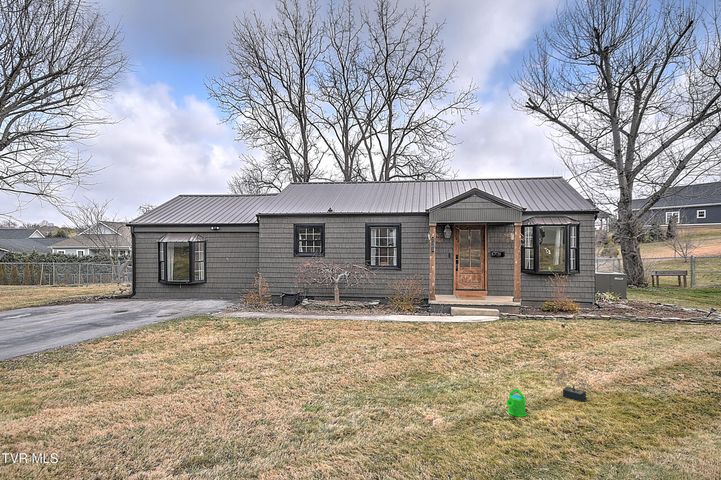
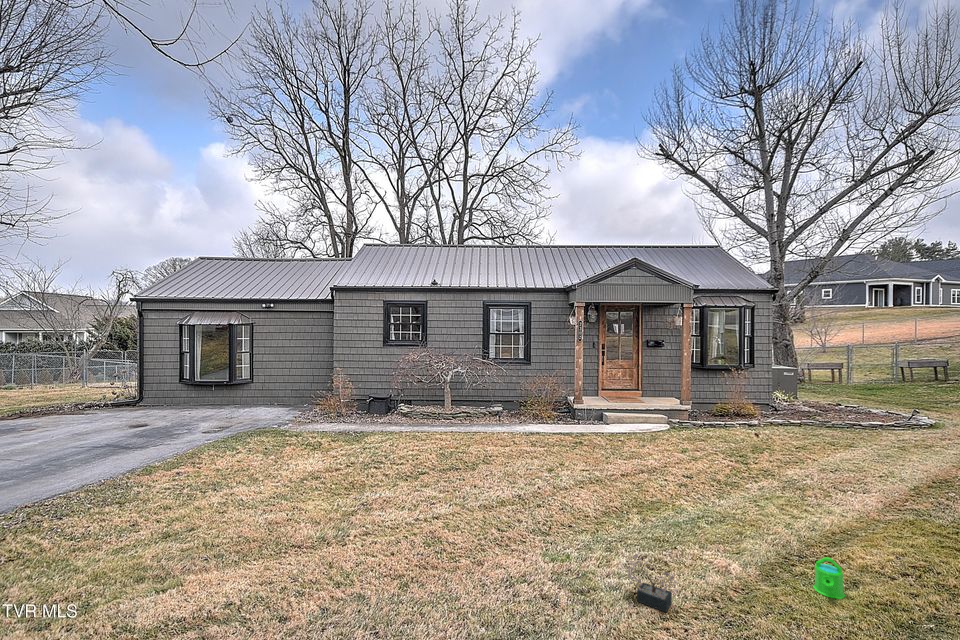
decorative plant: present [556,369,590,402] -> present [628,553,678,612]

